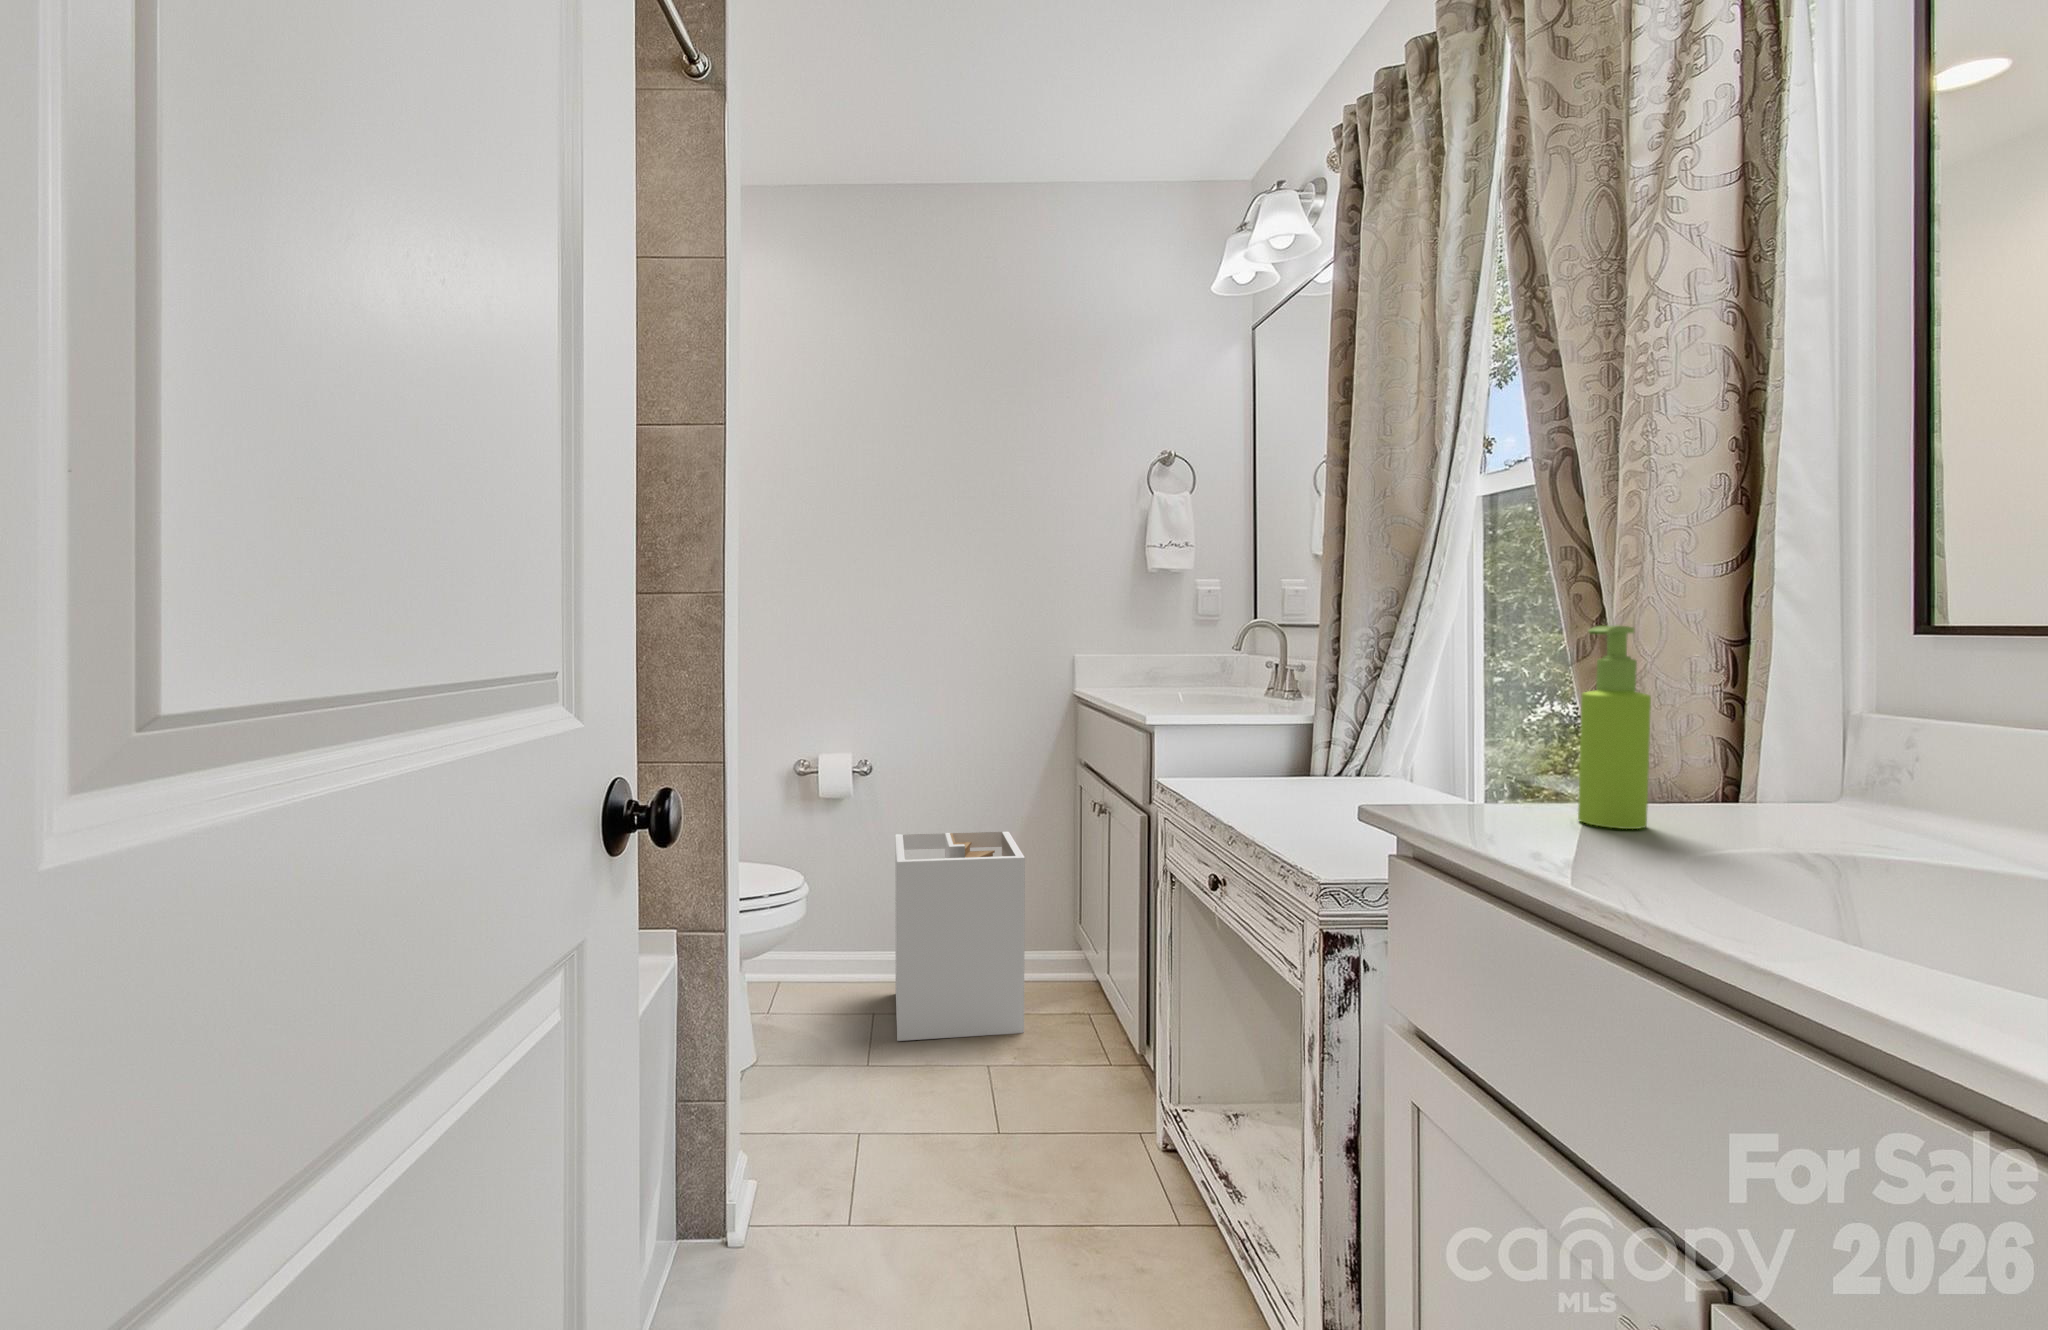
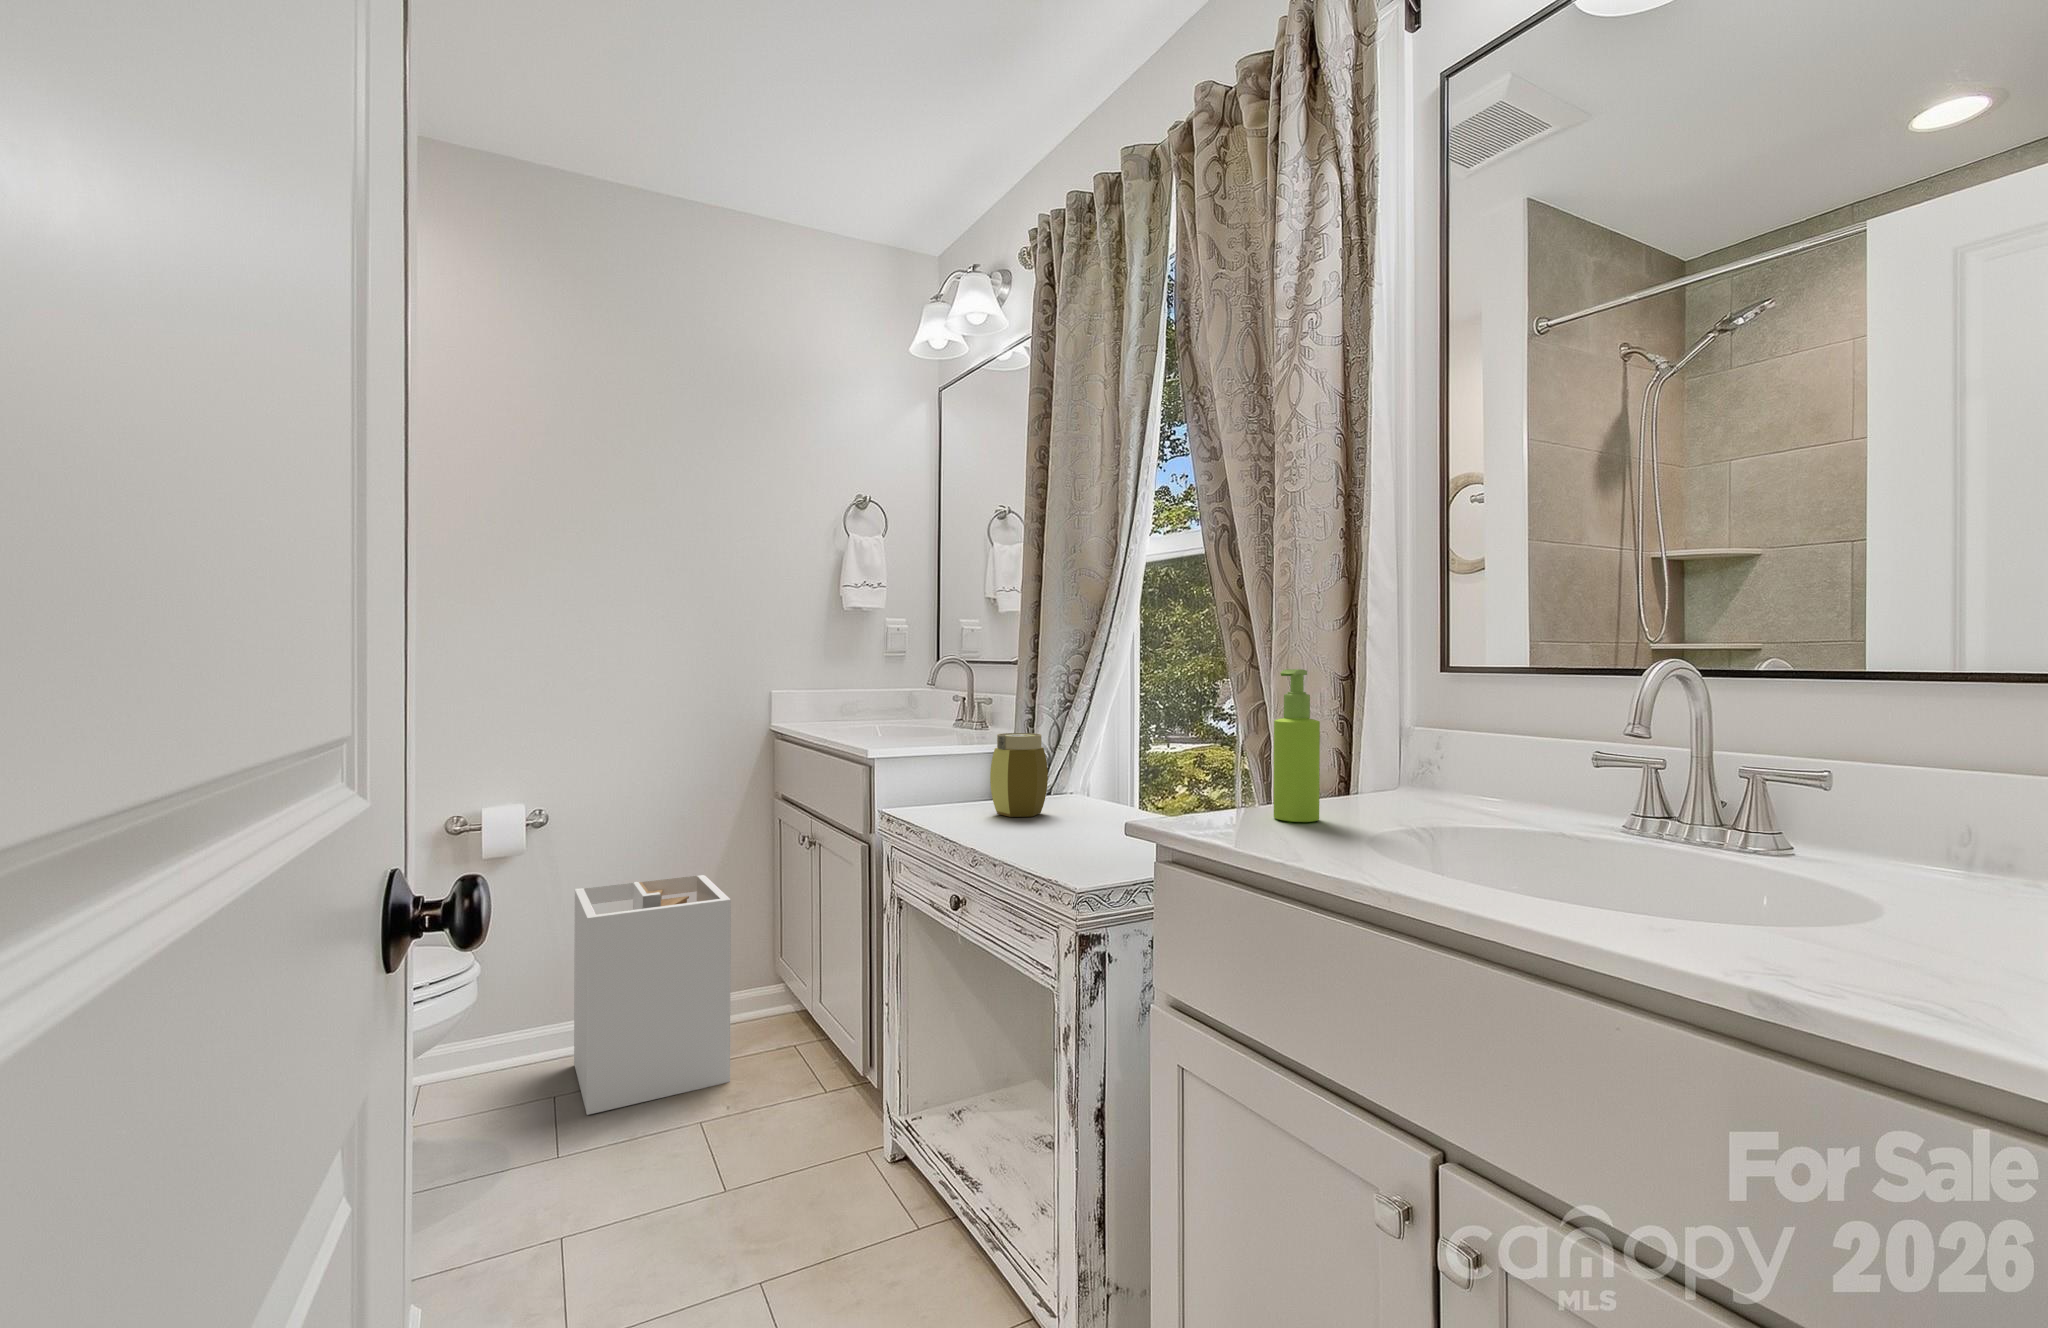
jar: none [1273,703,1341,797] -> present [990,733,1048,817]

